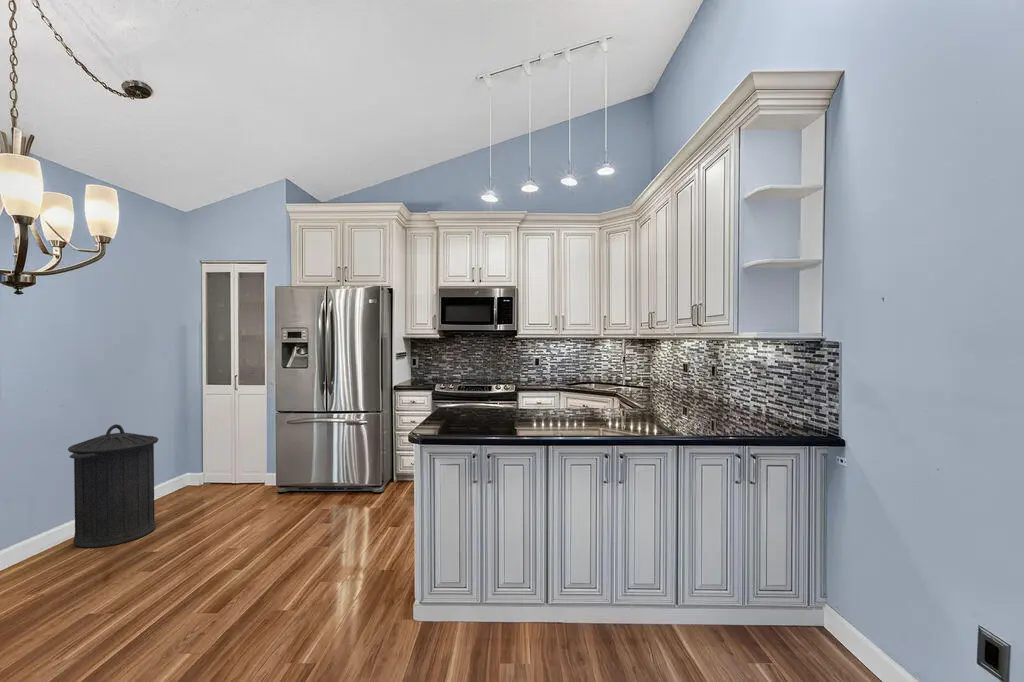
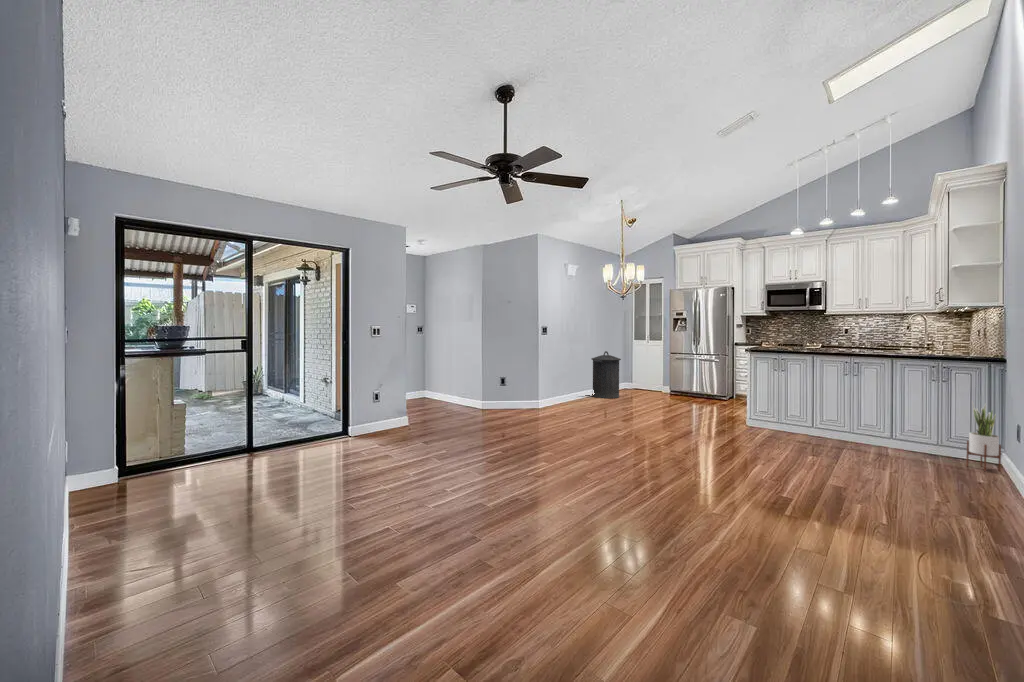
potted plant: none [793,522,846,664] -> present [966,402,1001,471]

